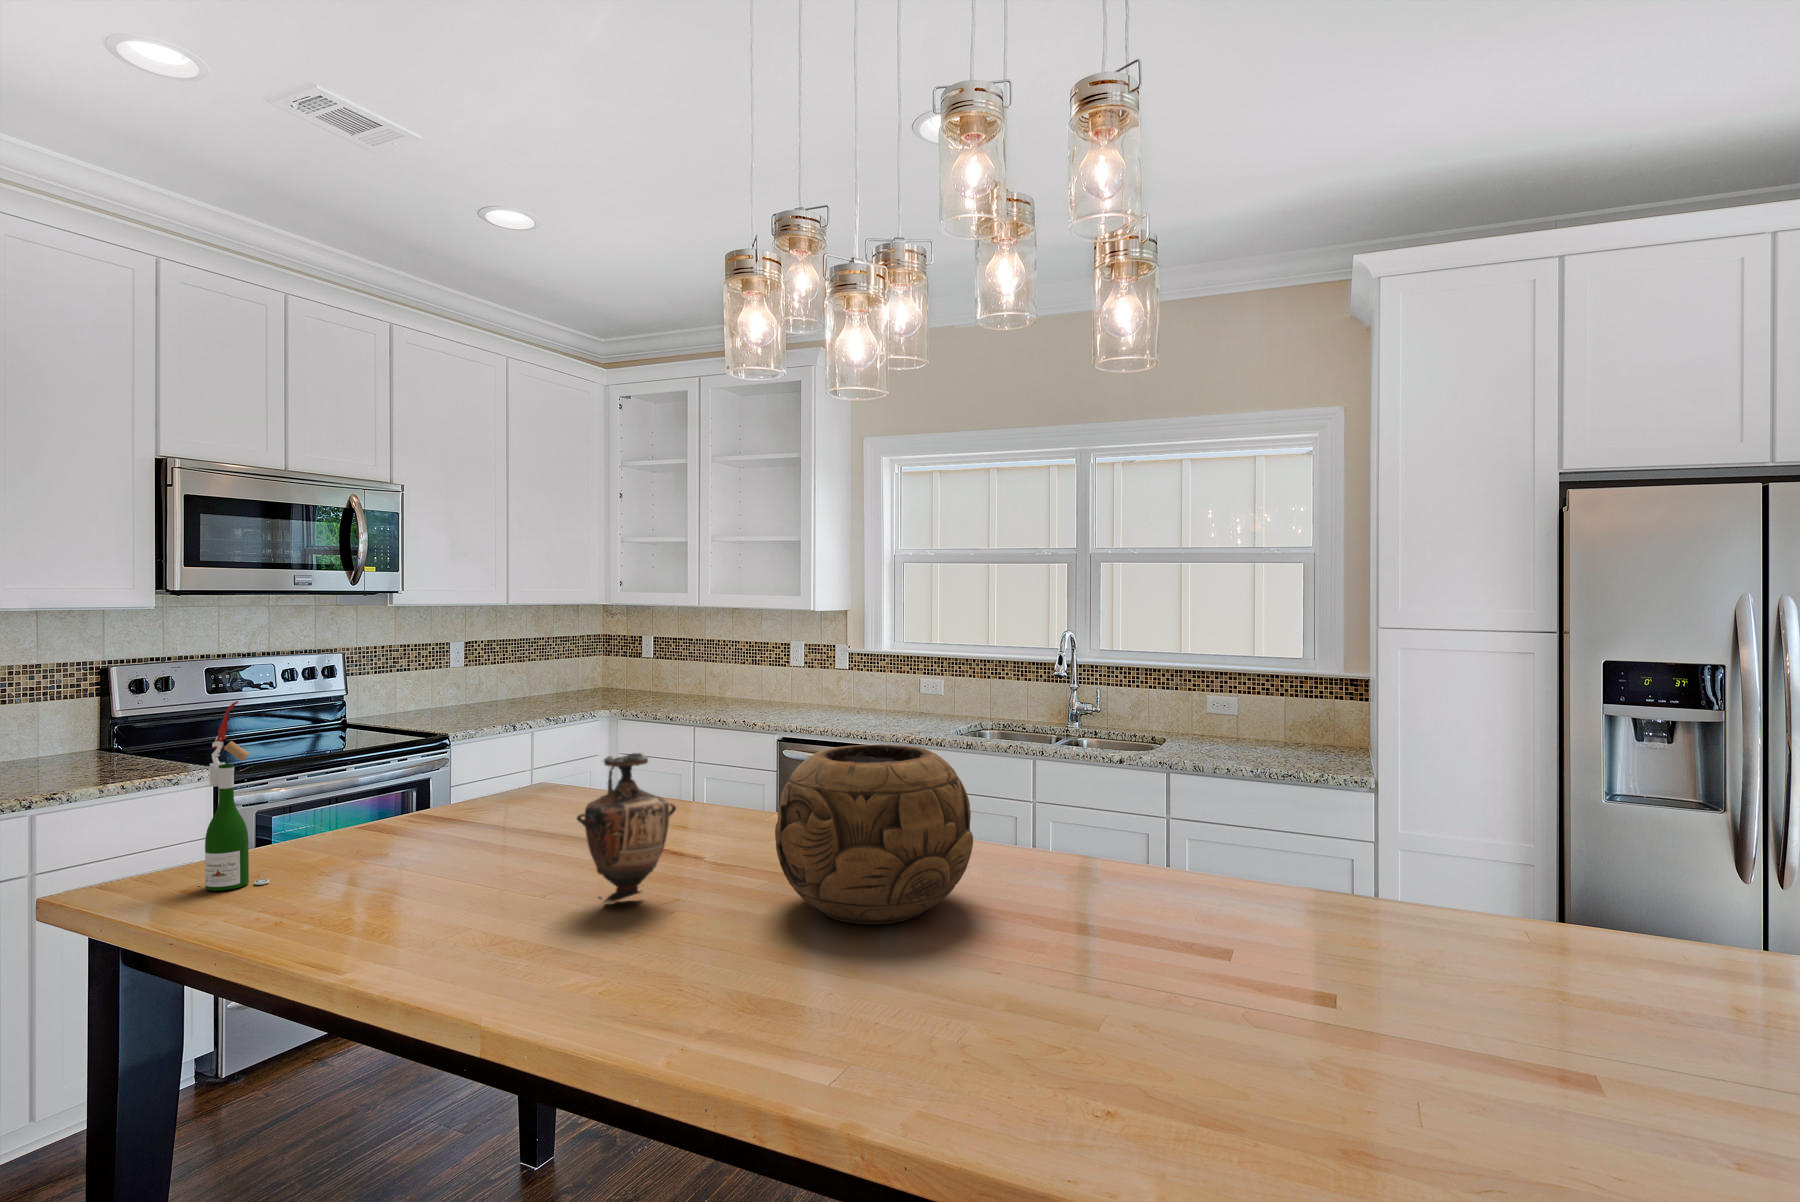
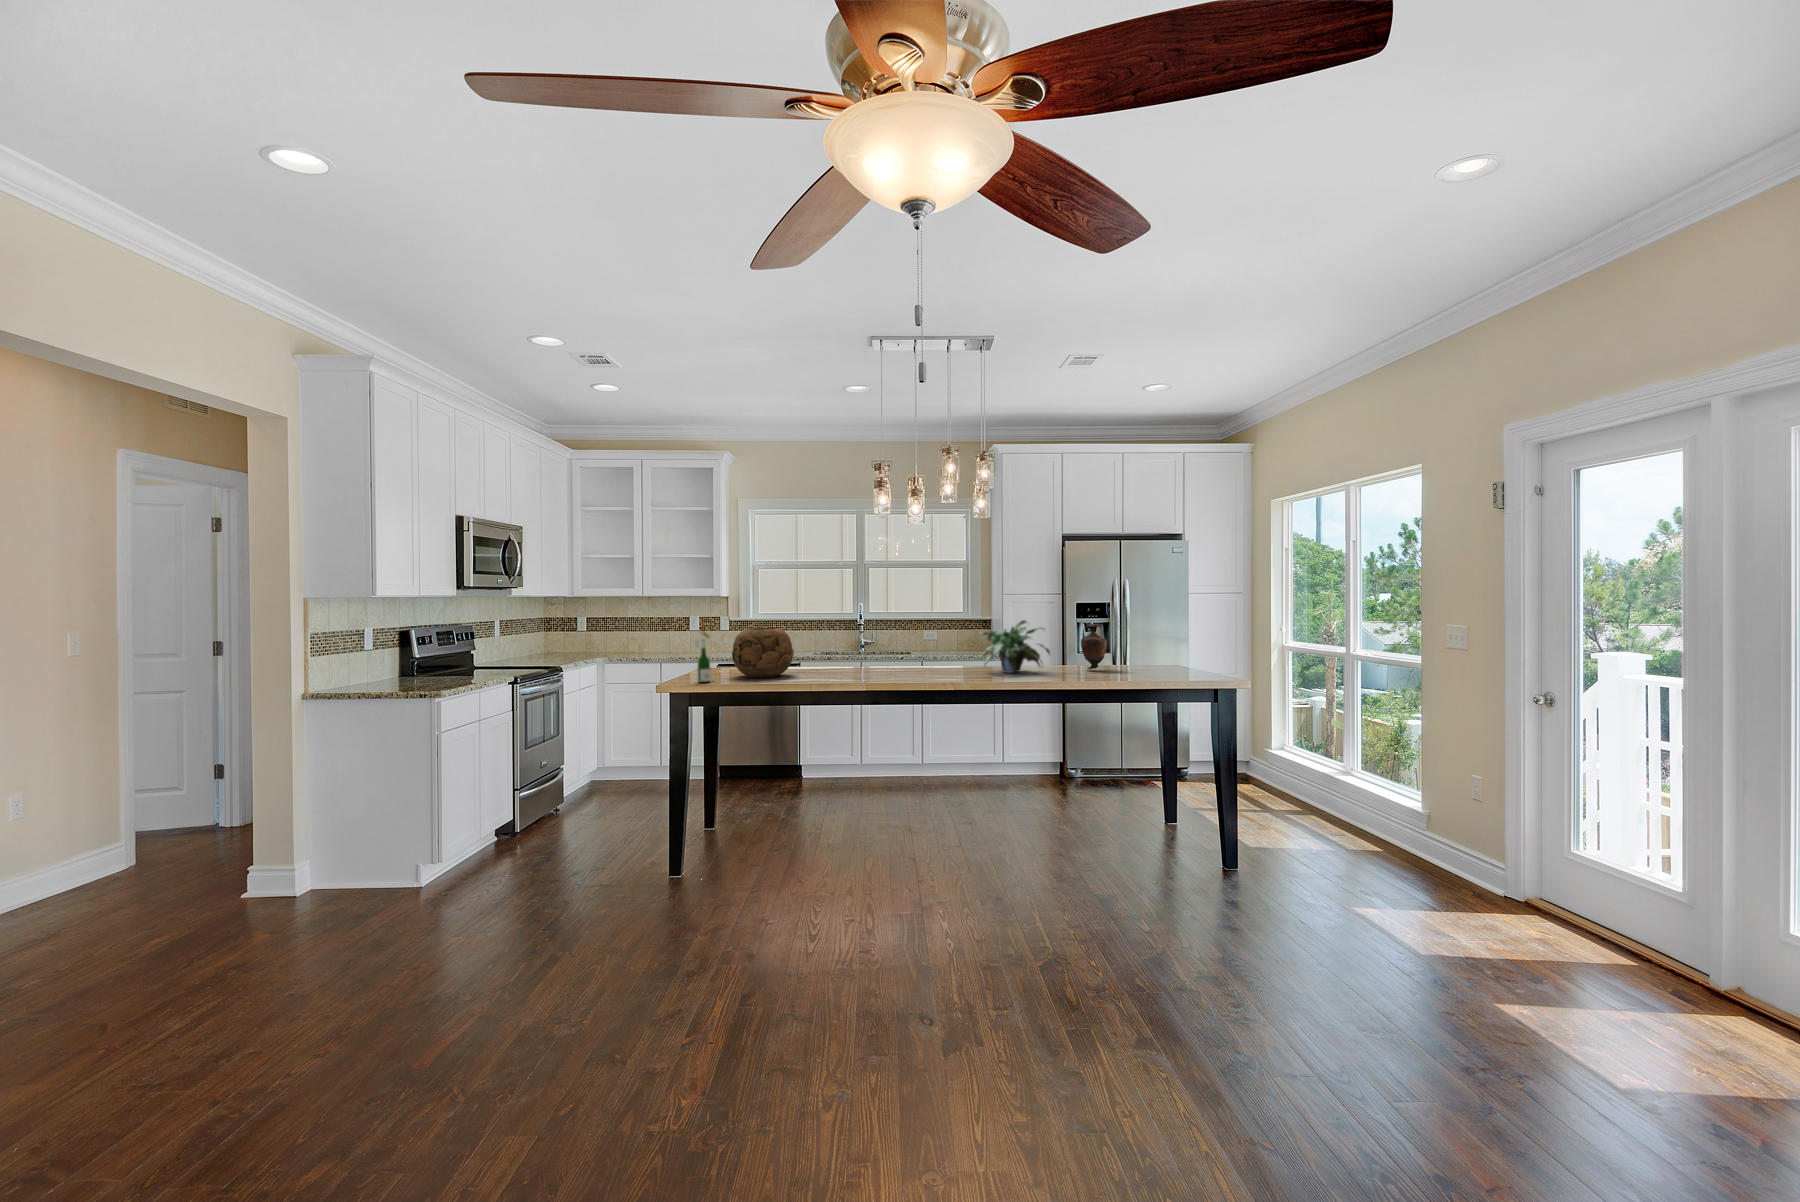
decorative bowl: present [775,745,973,924] -> present [732,628,794,678]
vase: present [577,753,676,903] -> present [1081,624,1107,671]
potted plant: none [1013,806,1328,1044] -> present [981,620,1050,673]

